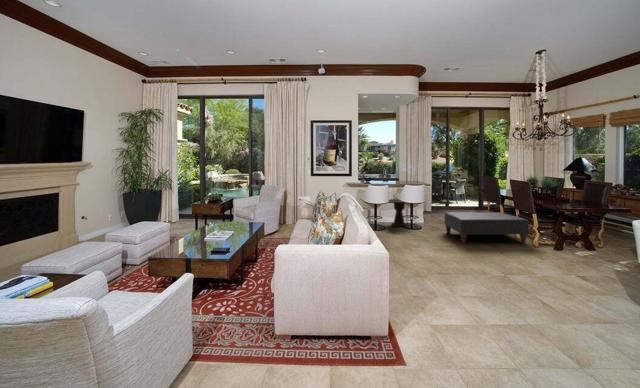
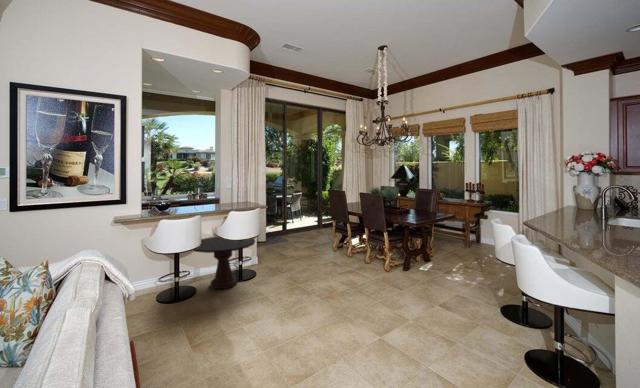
ottoman: present [445,212,529,244] -> none [302,252,440,340]

